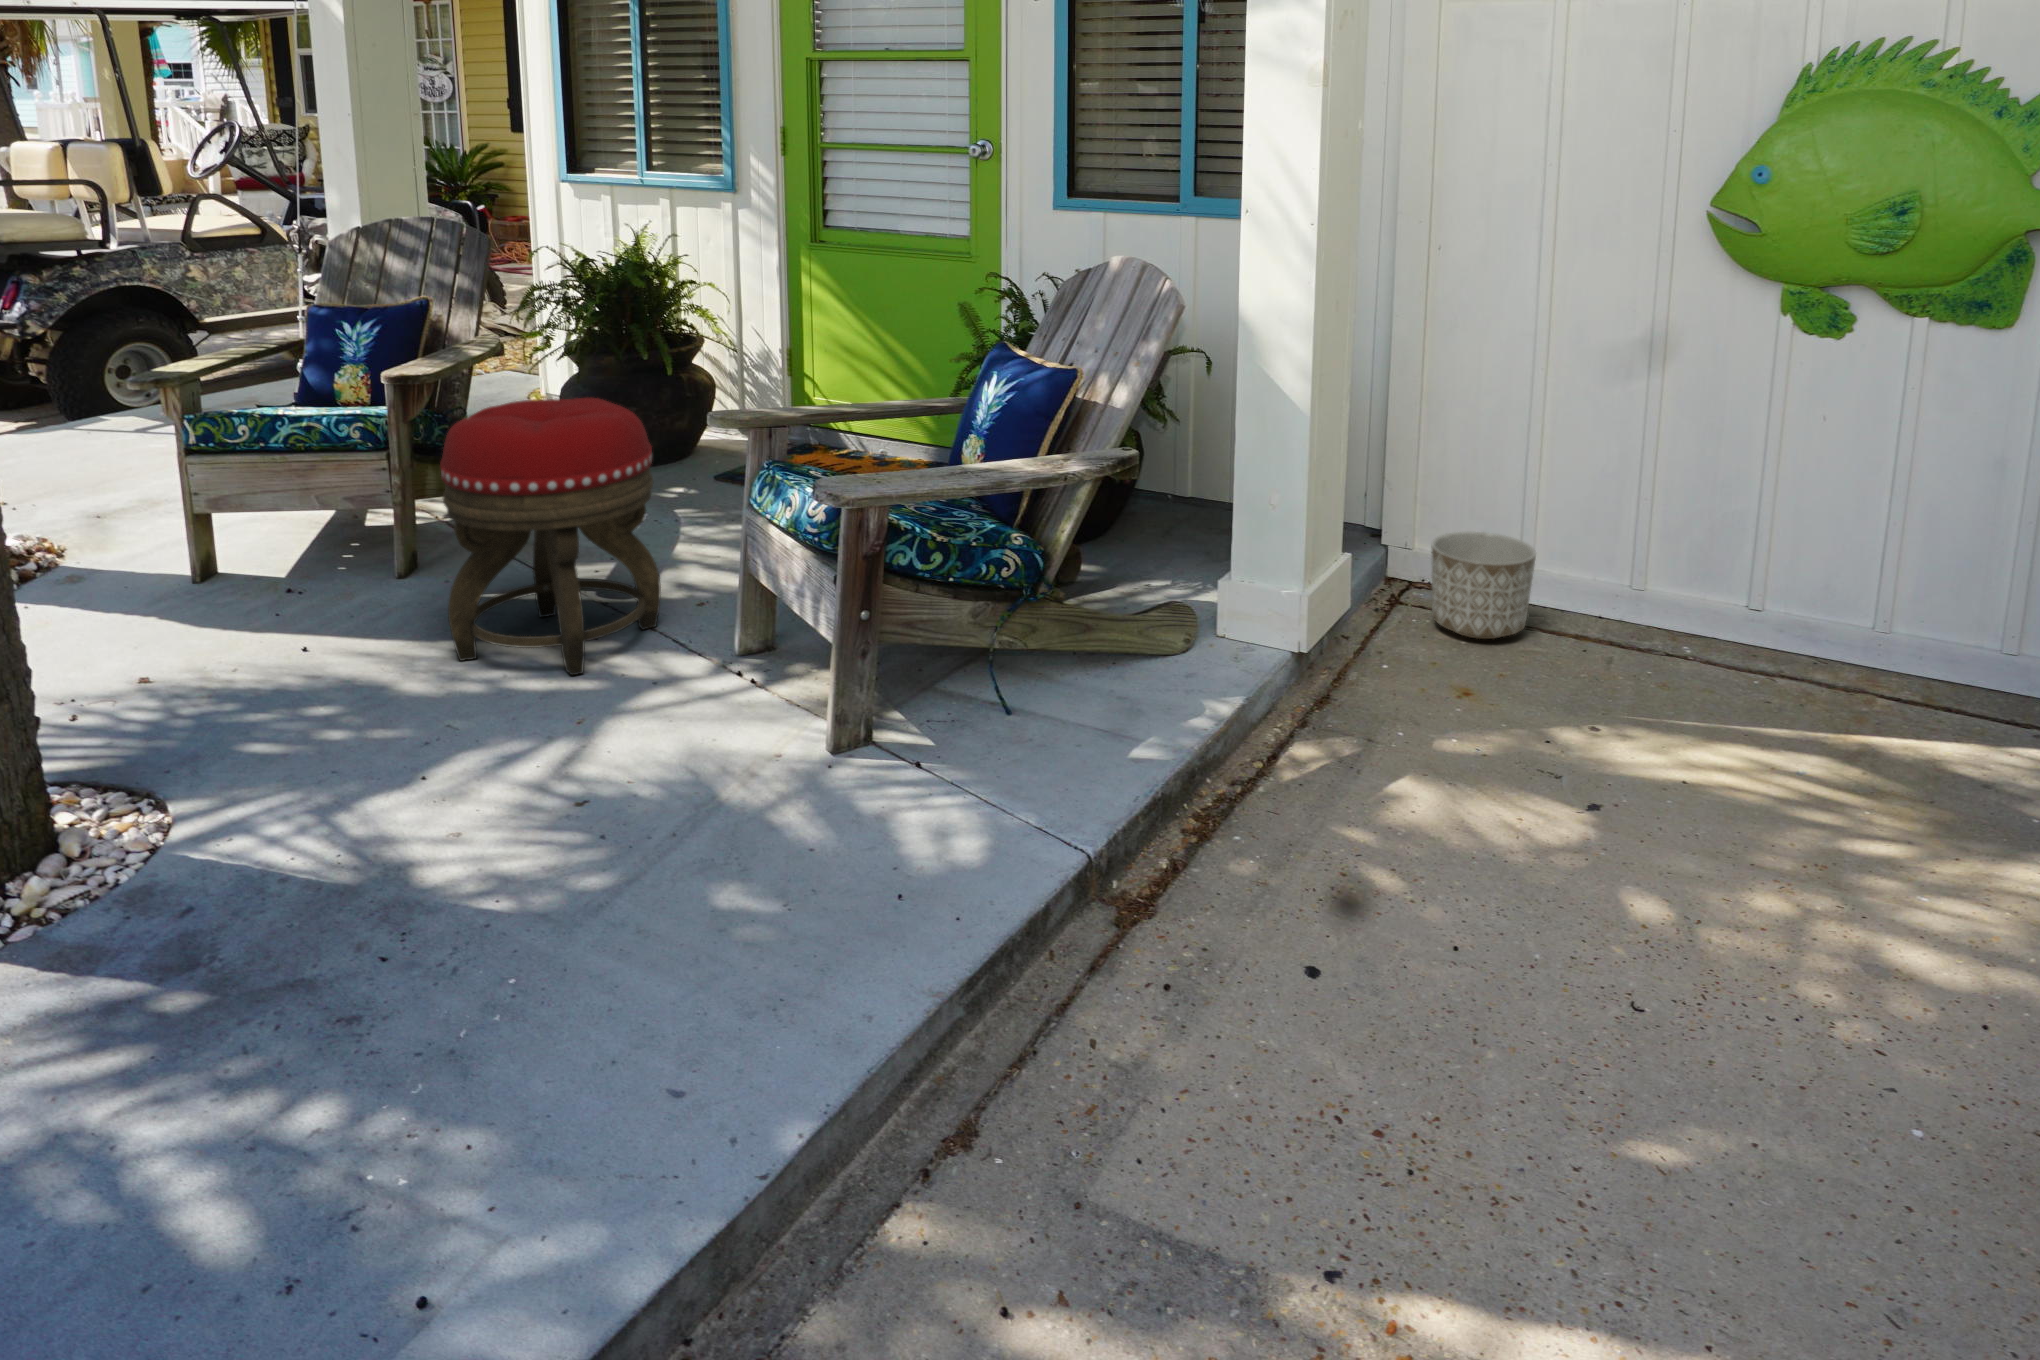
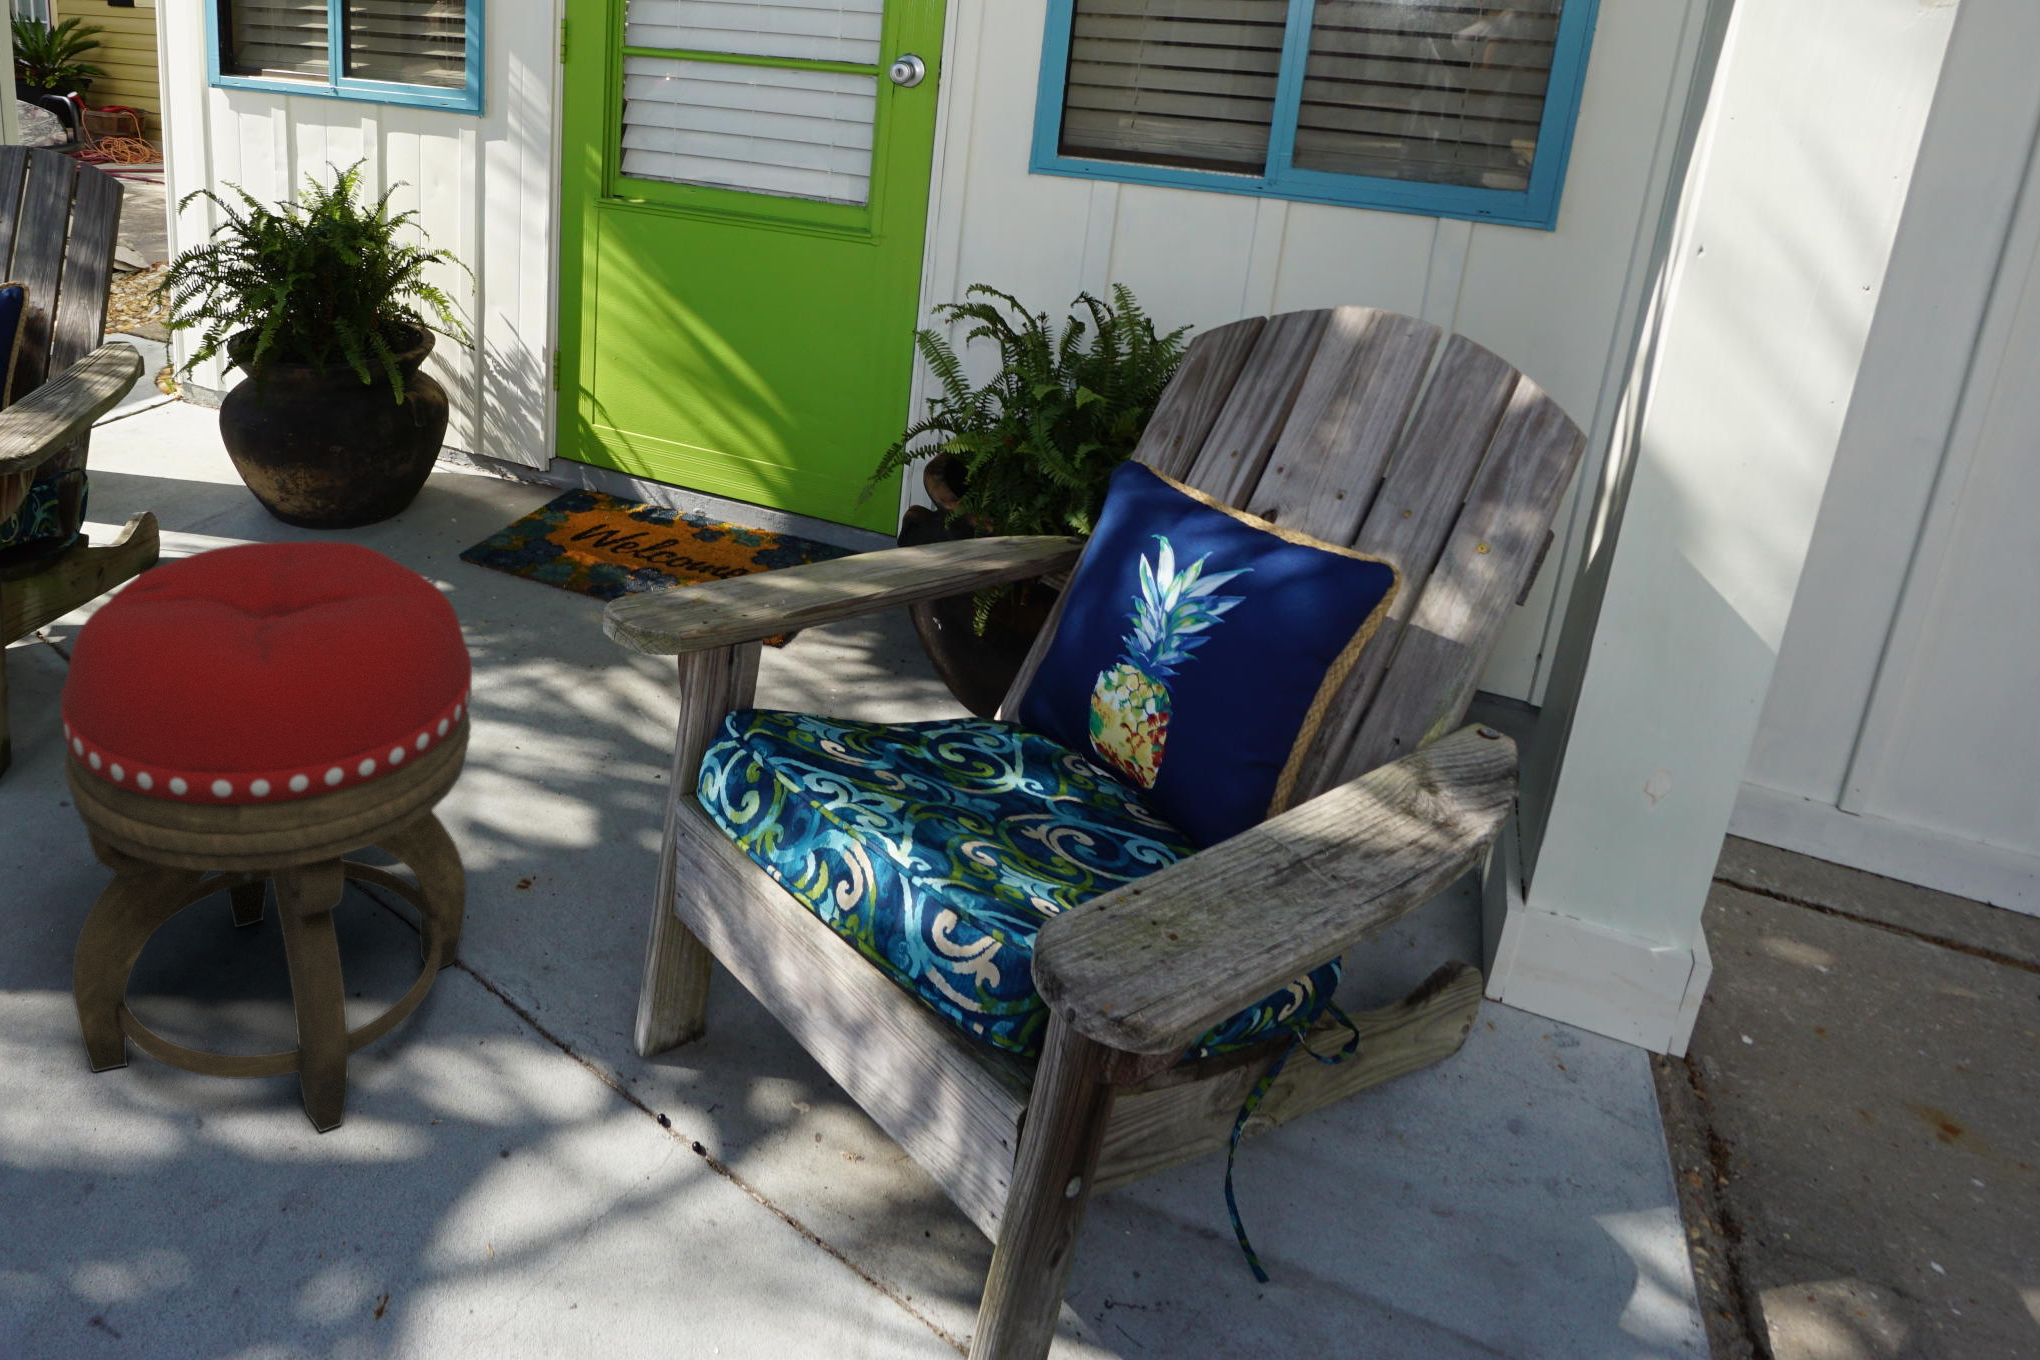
planter: present [1432,532,1536,639] -> none [1762,783,2007,1001]

